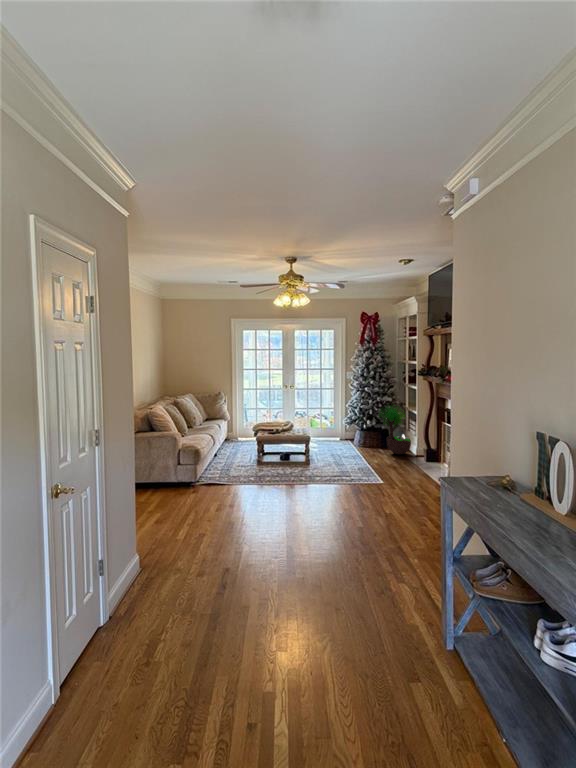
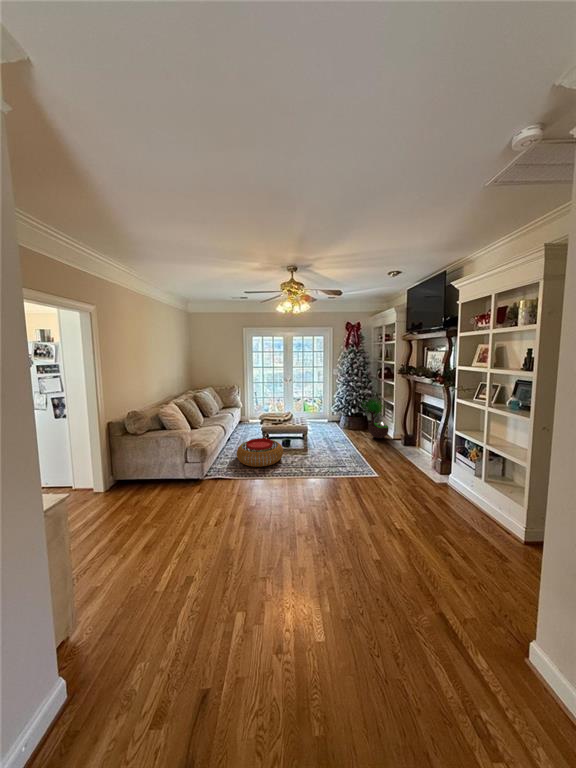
pouf: none [228,448,282,477] -> present [237,438,283,467]

